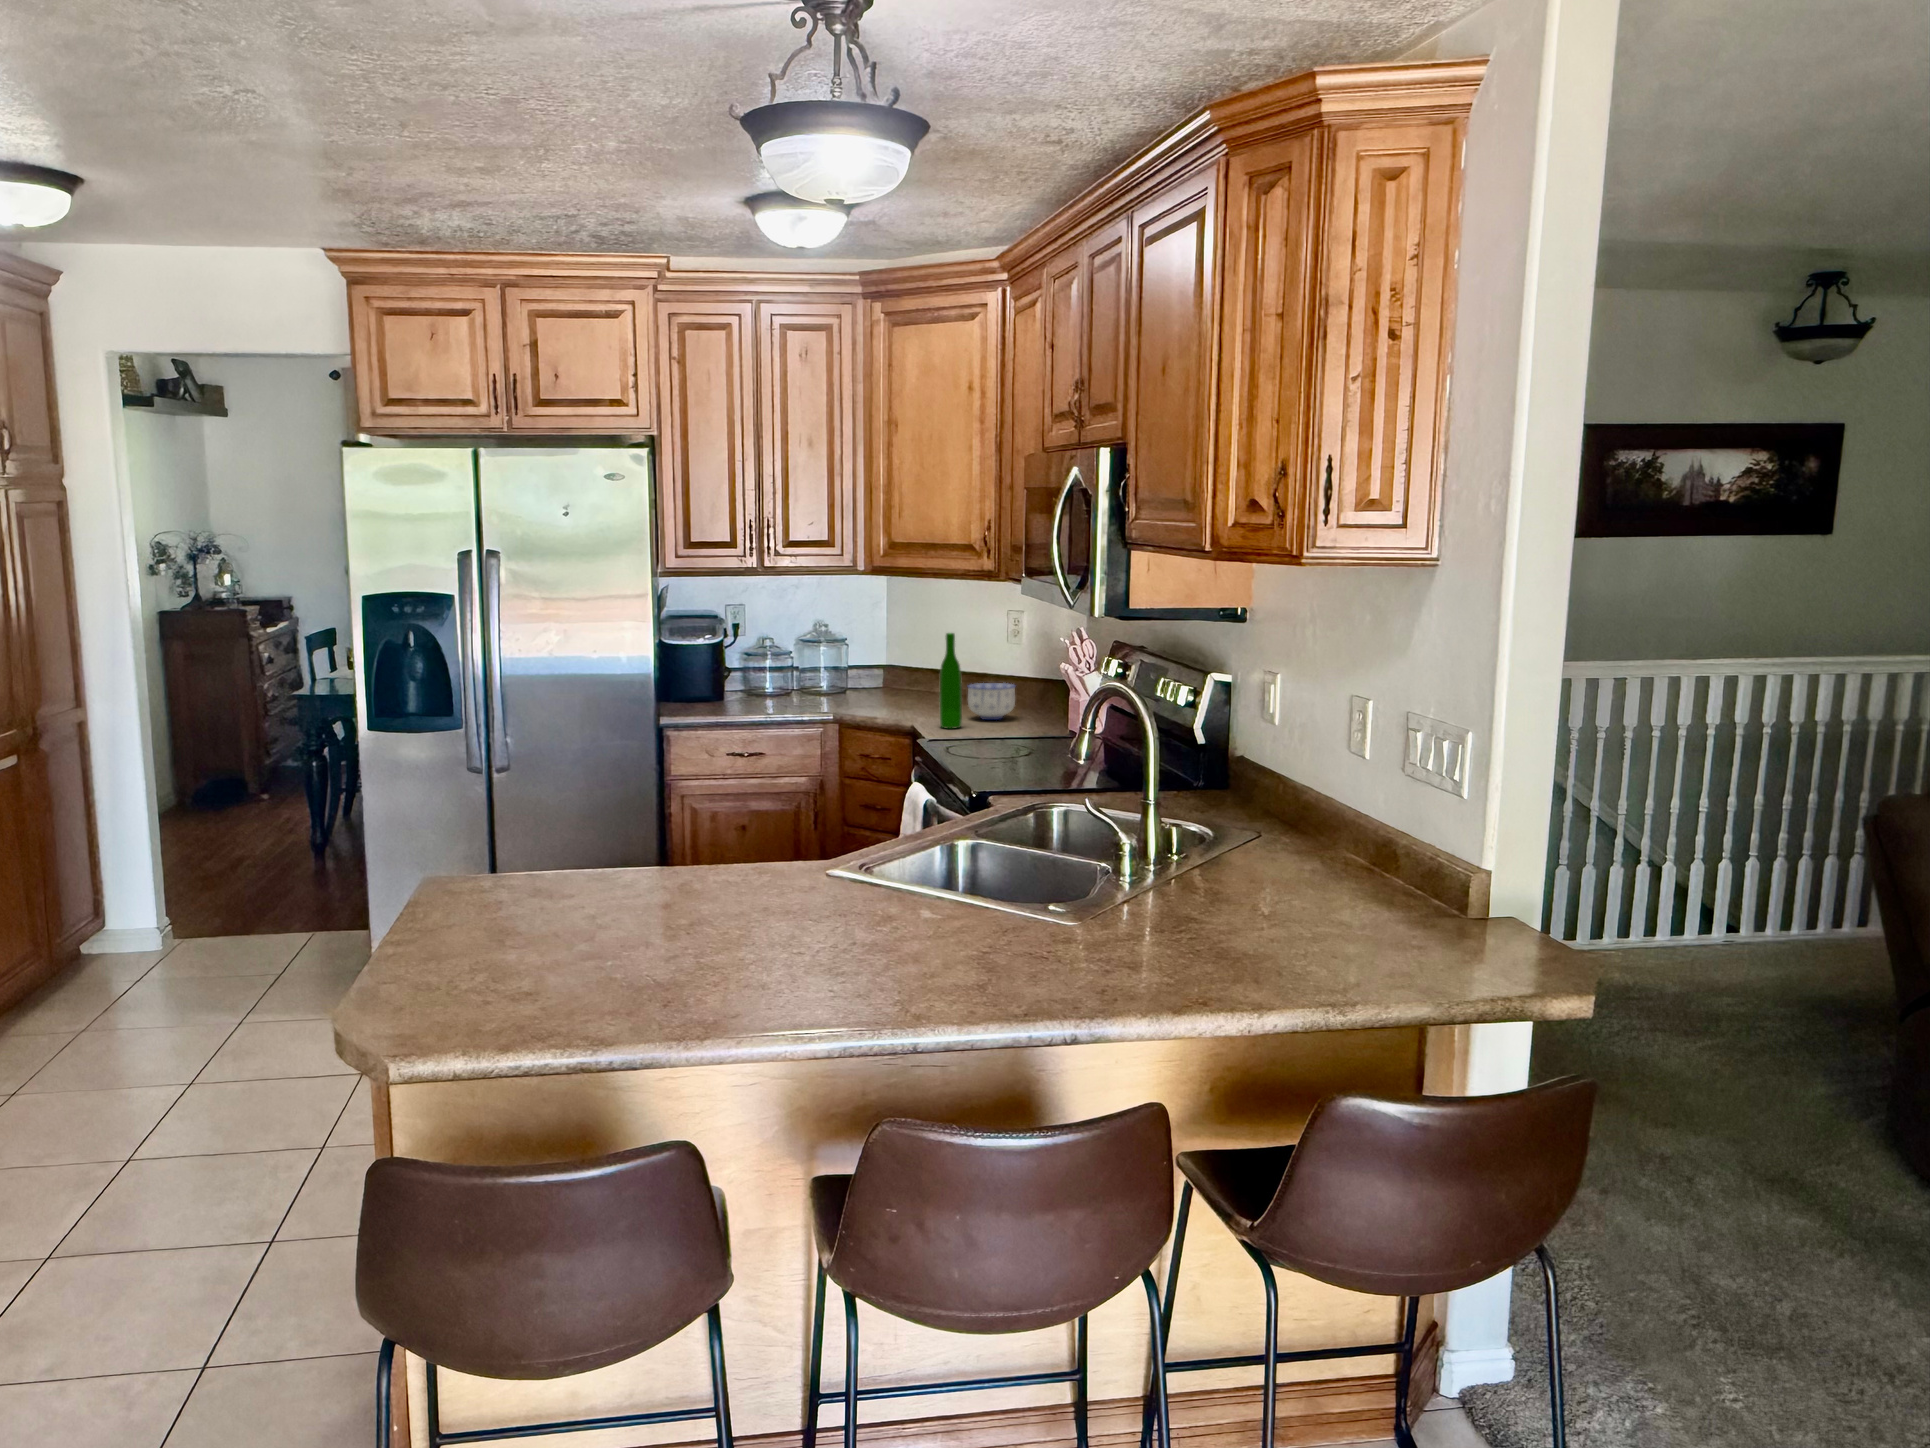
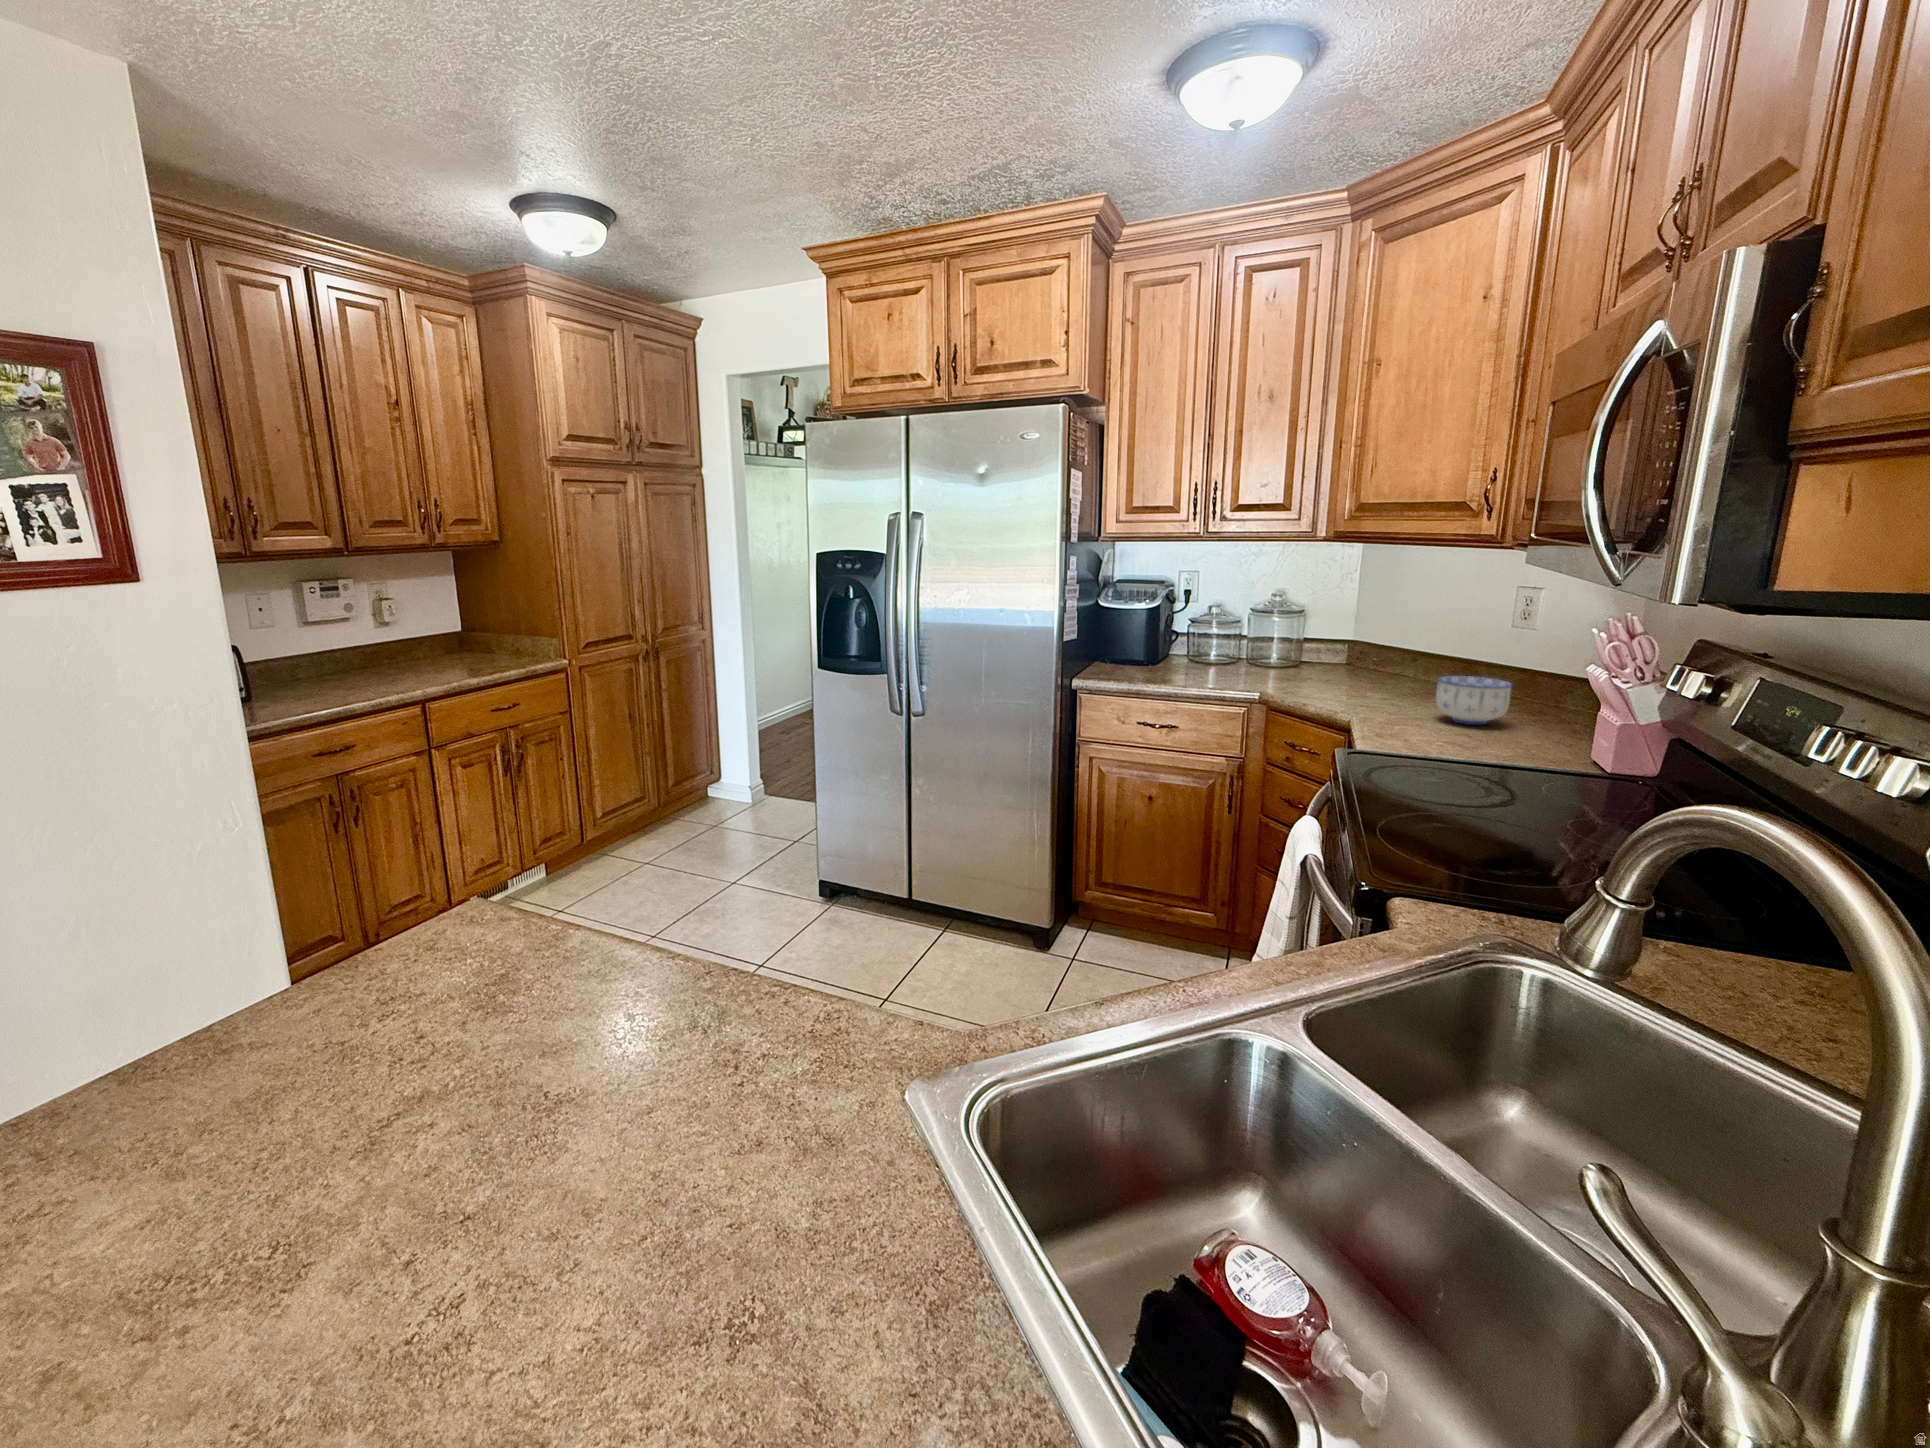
wine bottle: present [939,633,962,729] -> none [1386,612,1424,732]

